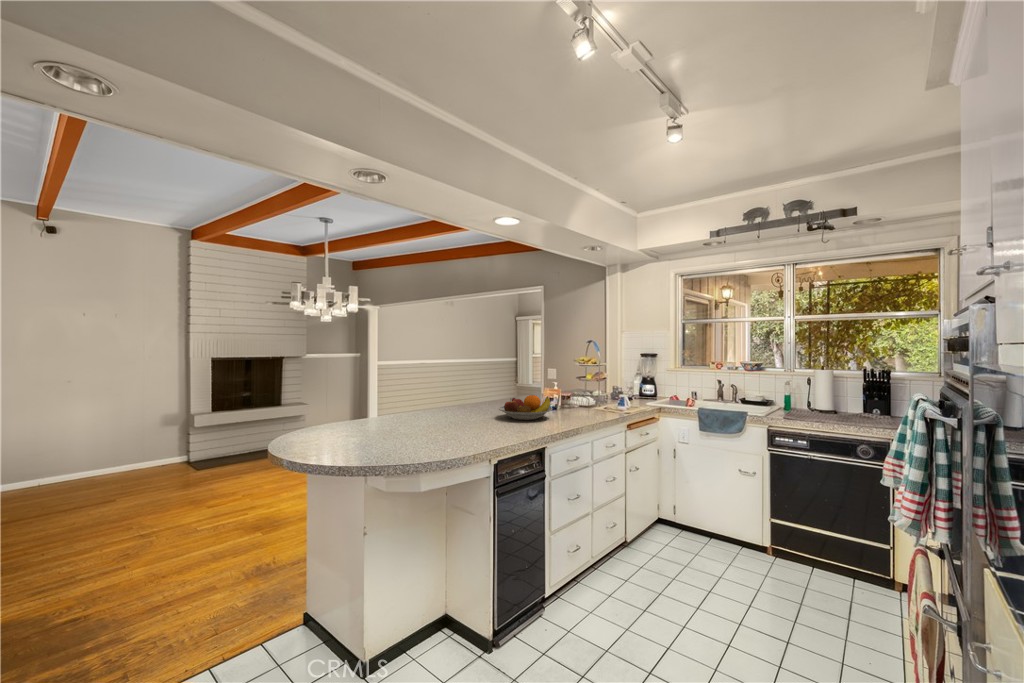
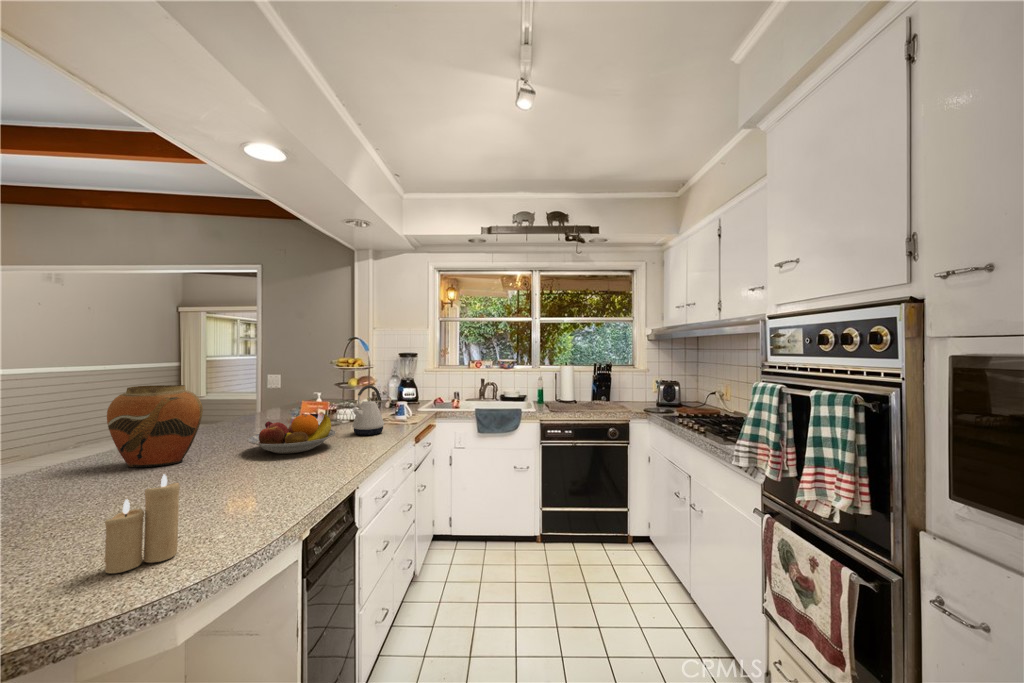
vase: none [435,370,476,416] -> present [107,385,203,467]
kettle: none [570,378,596,416] -> present [353,385,384,435]
candle: none [403,411,431,451] -> present [104,474,180,573]

